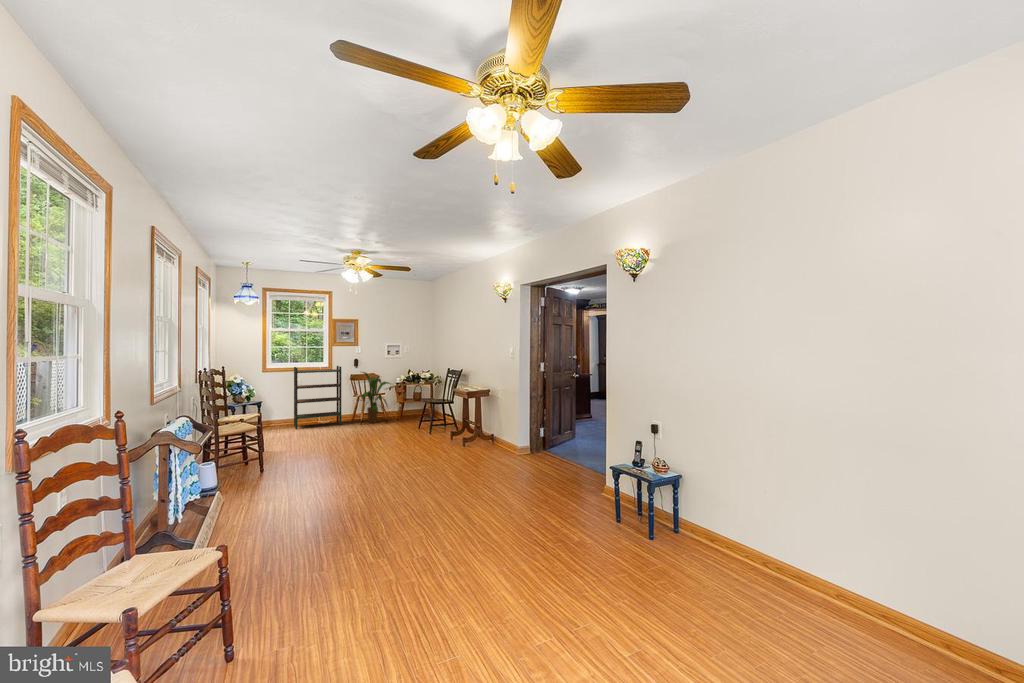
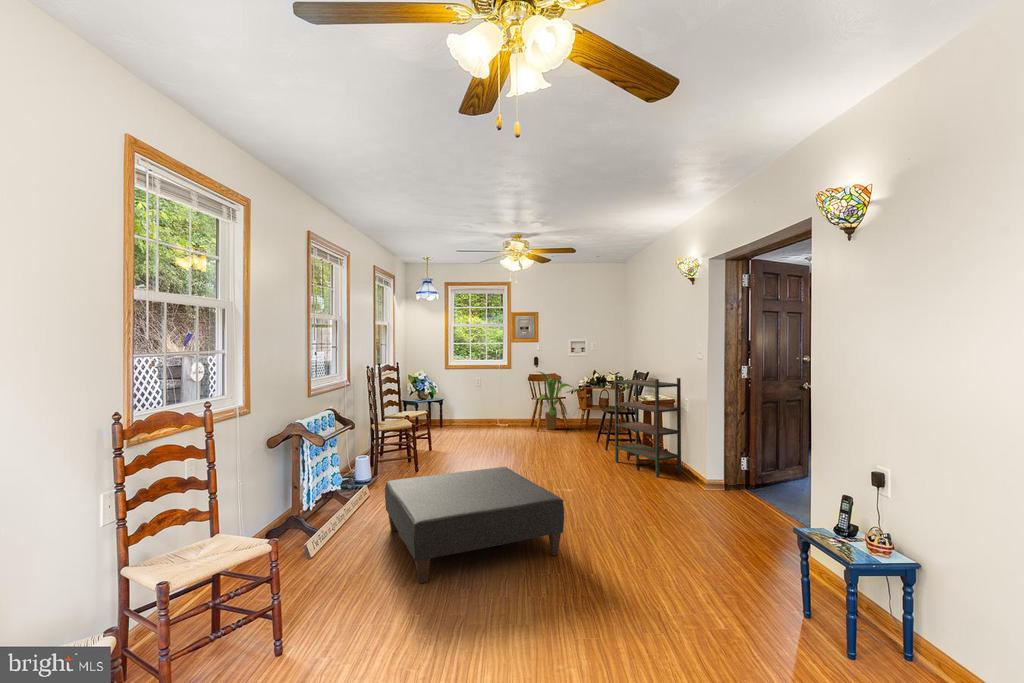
bookshelf: present [294,366,341,429] -> present [615,374,681,477]
ottoman: none [267,455,448,564] -> present [385,467,564,583]

